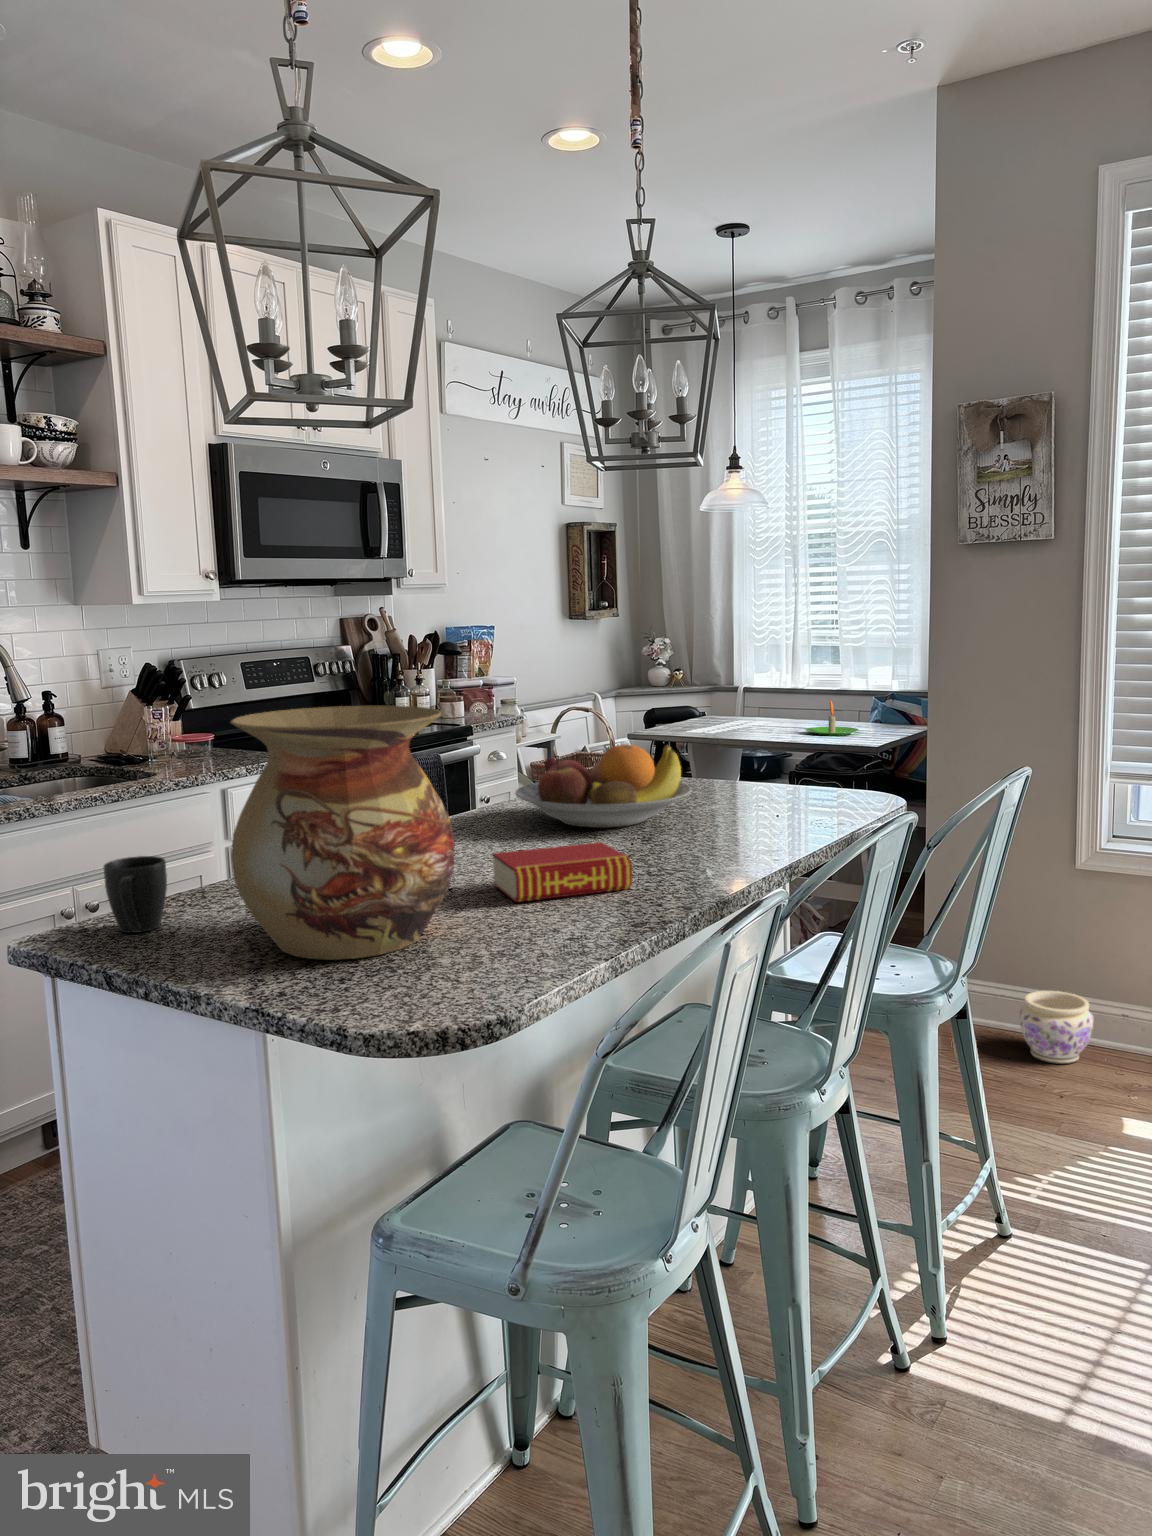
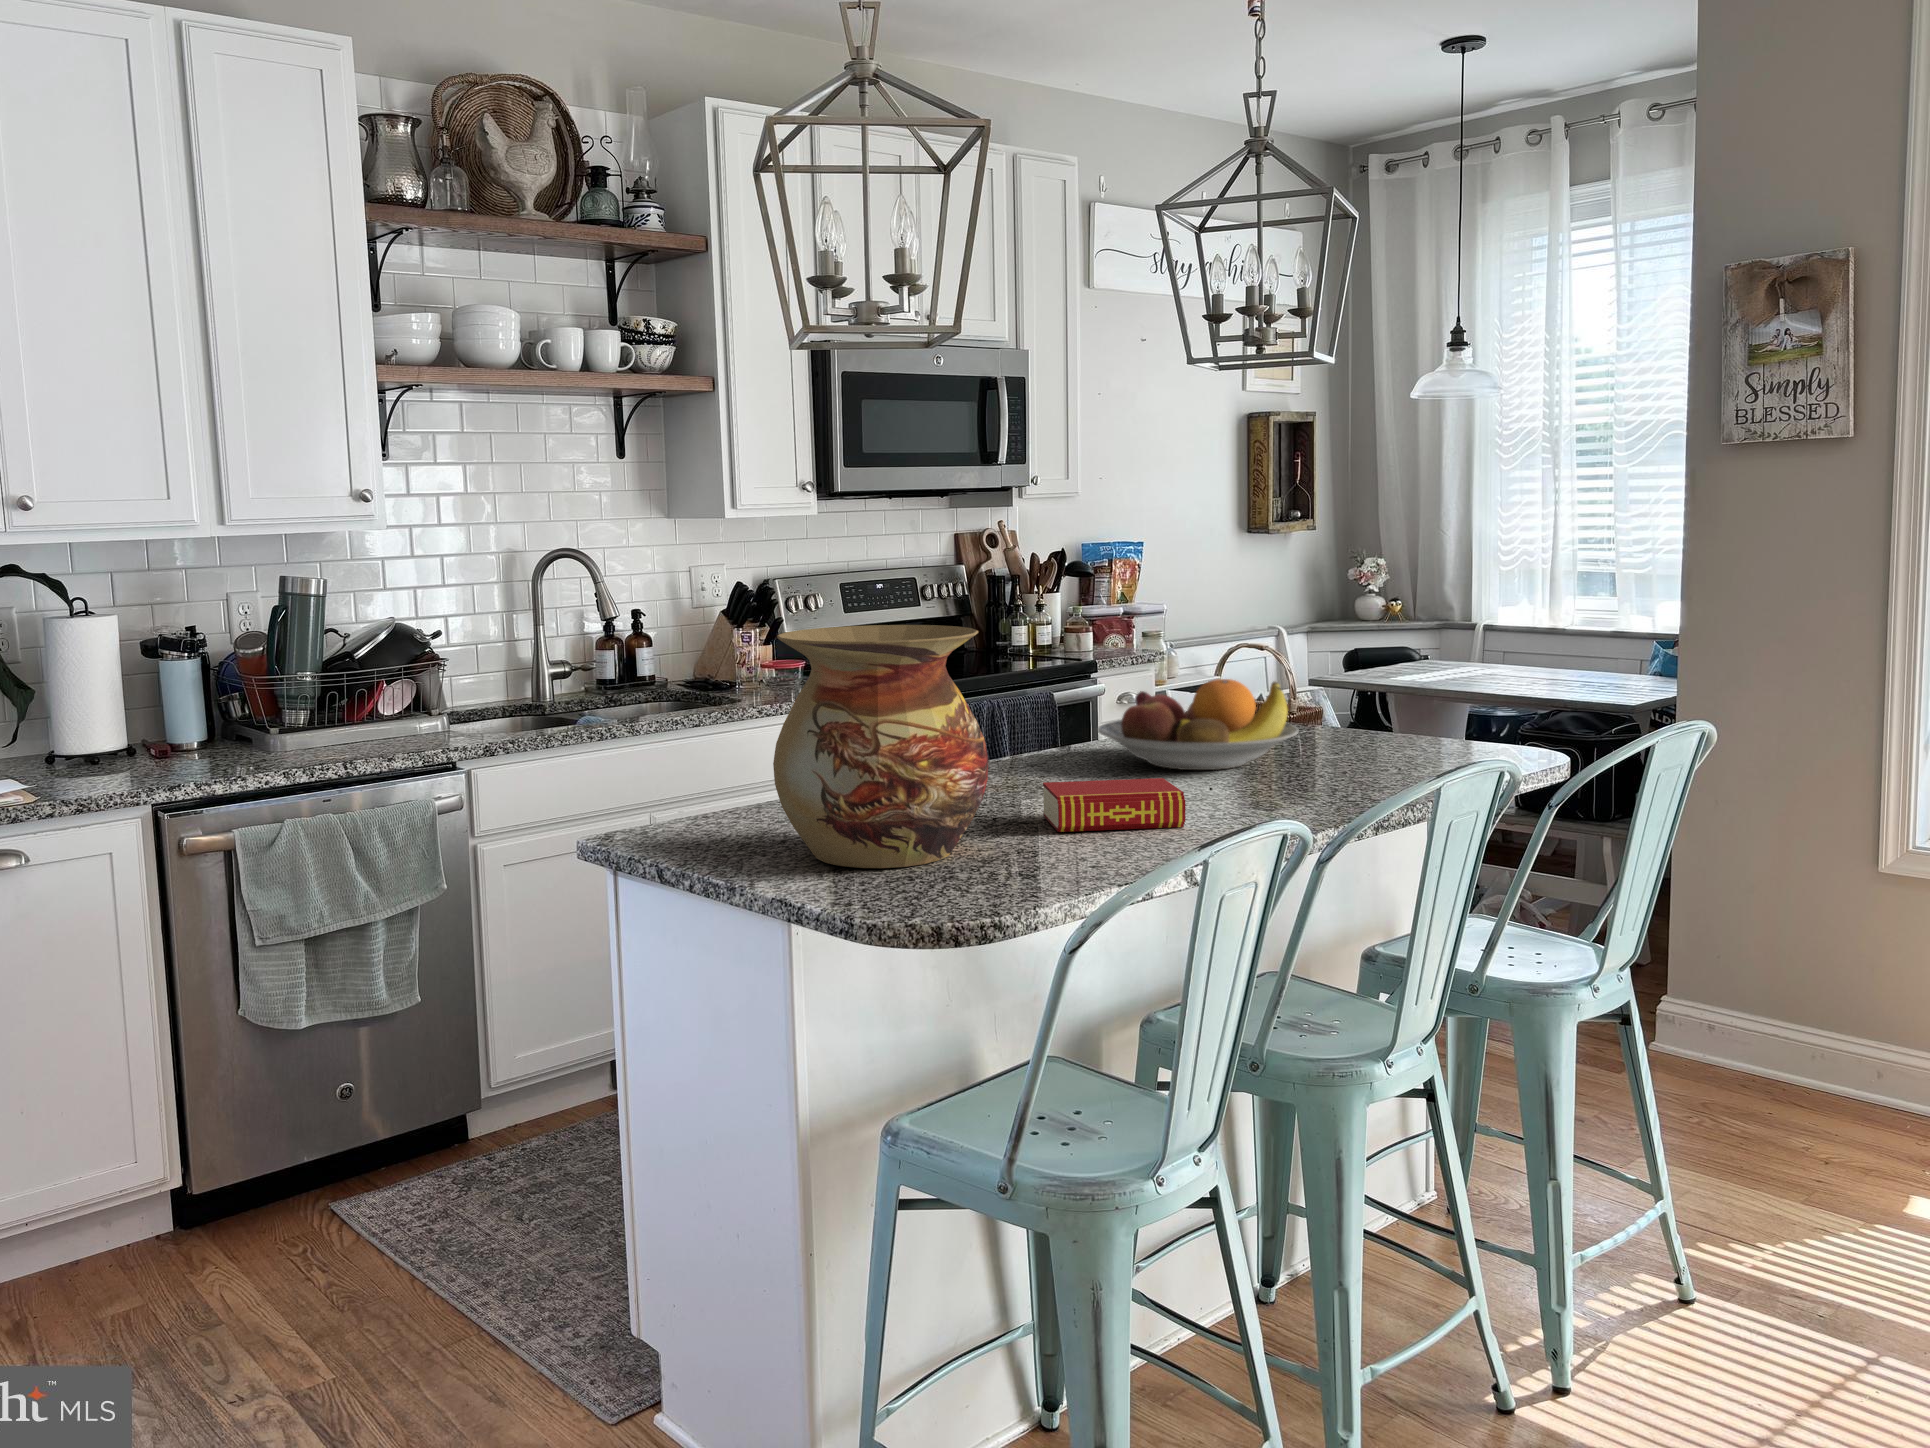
candle: present [805,700,859,736] -> none [1535,640,1609,687]
mug: present [104,856,167,933] -> none [663,766,720,838]
planter: present [1020,991,1093,1064] -> none [1788,1028,1894,1125]

